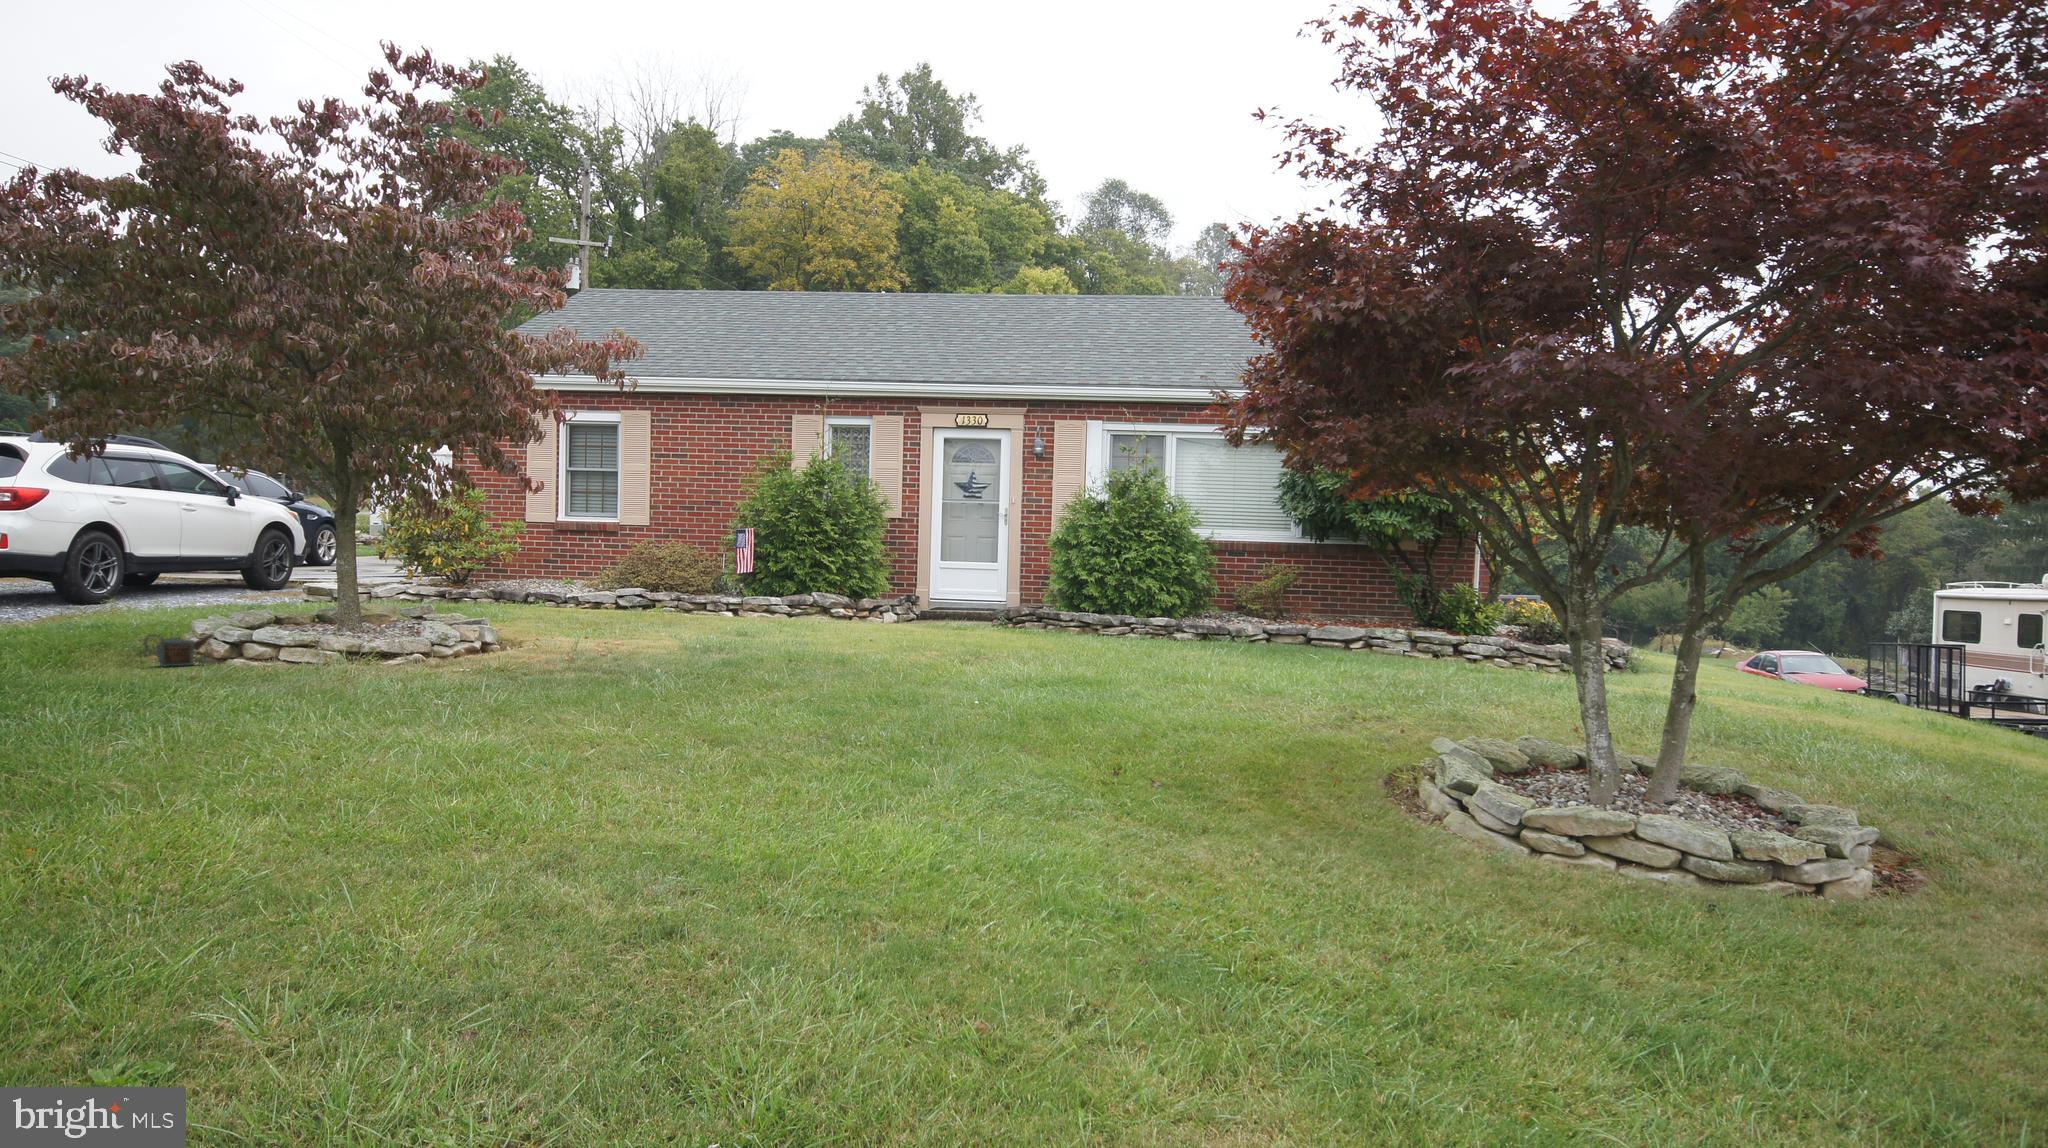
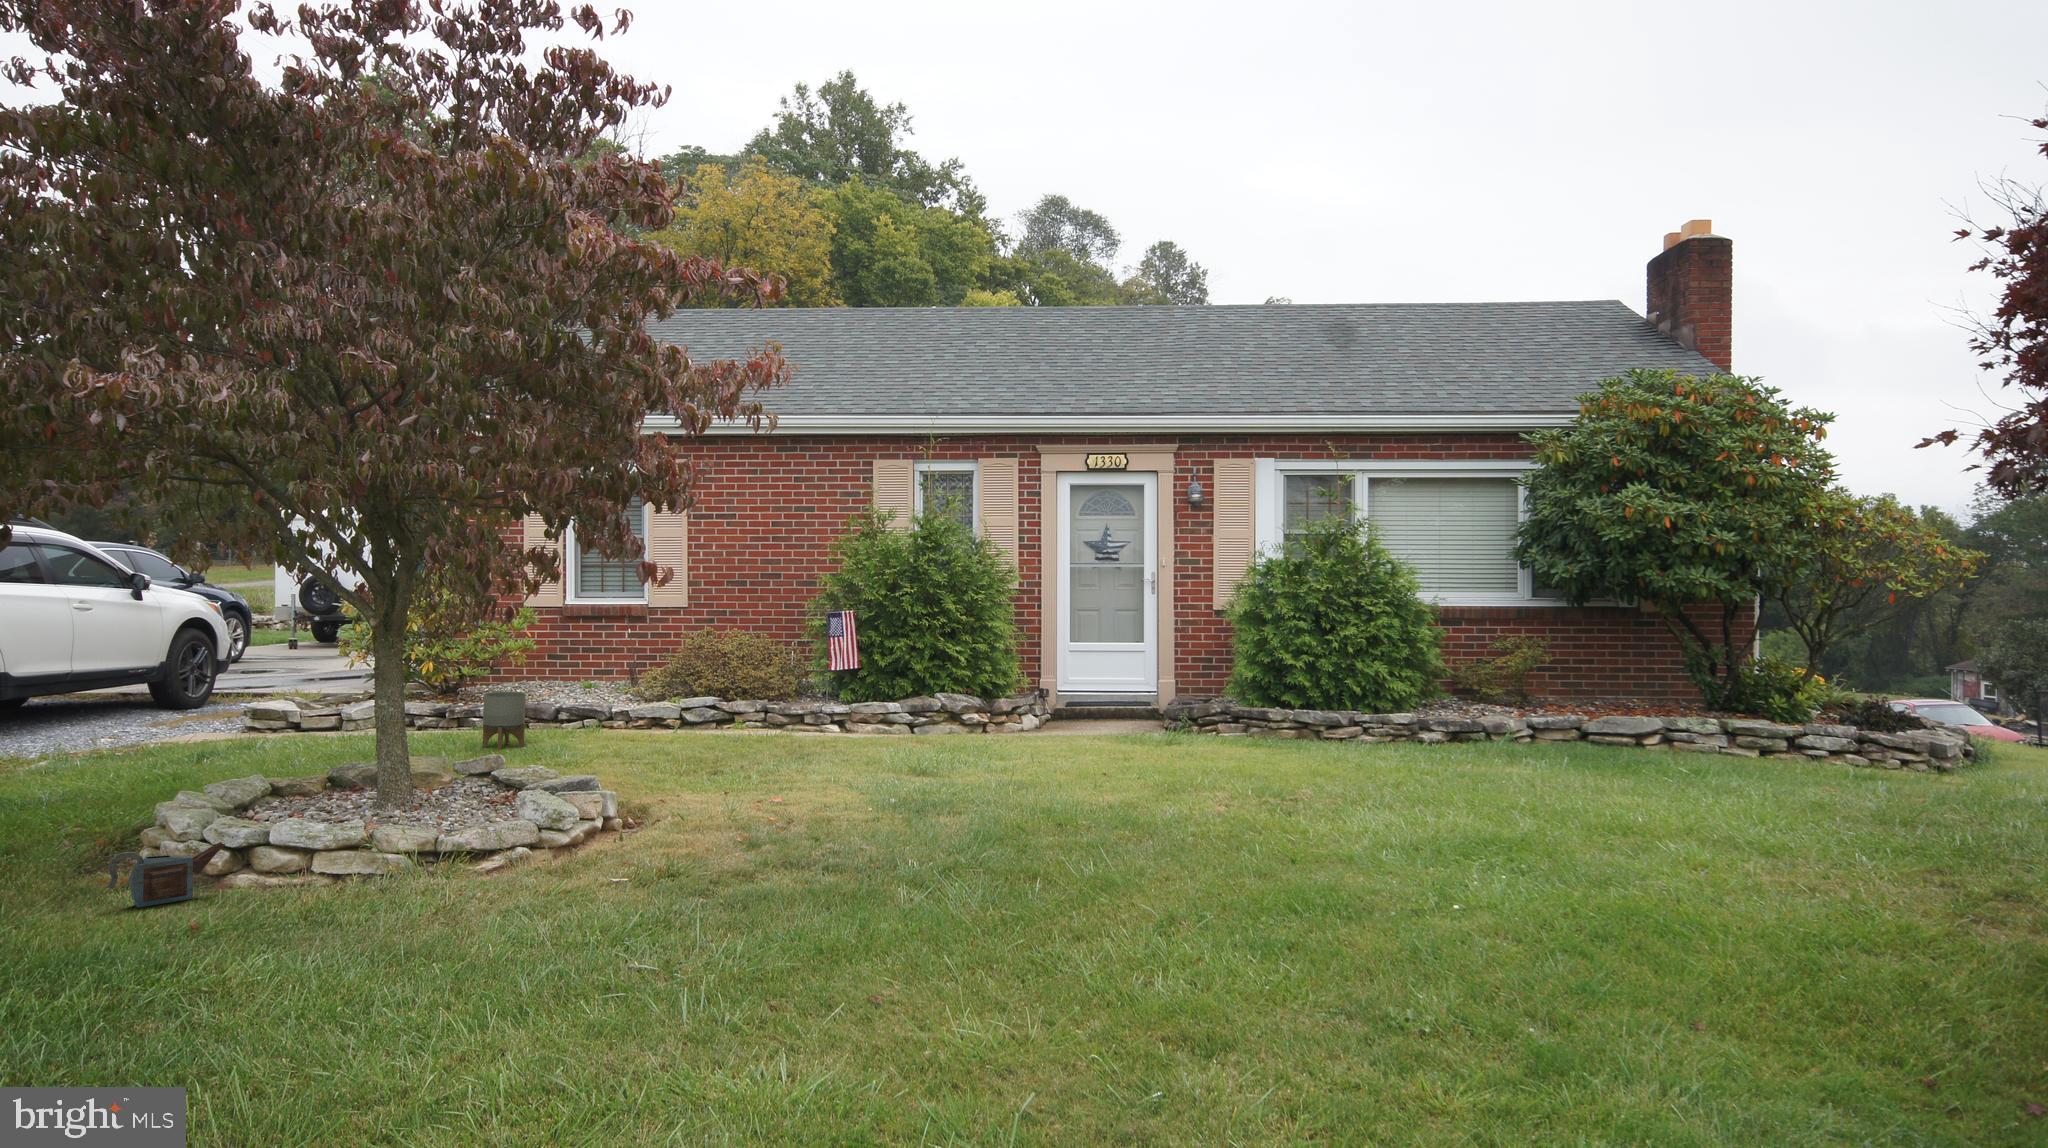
planter: none [459,573,489,613] -> present [483,692,525,750]

